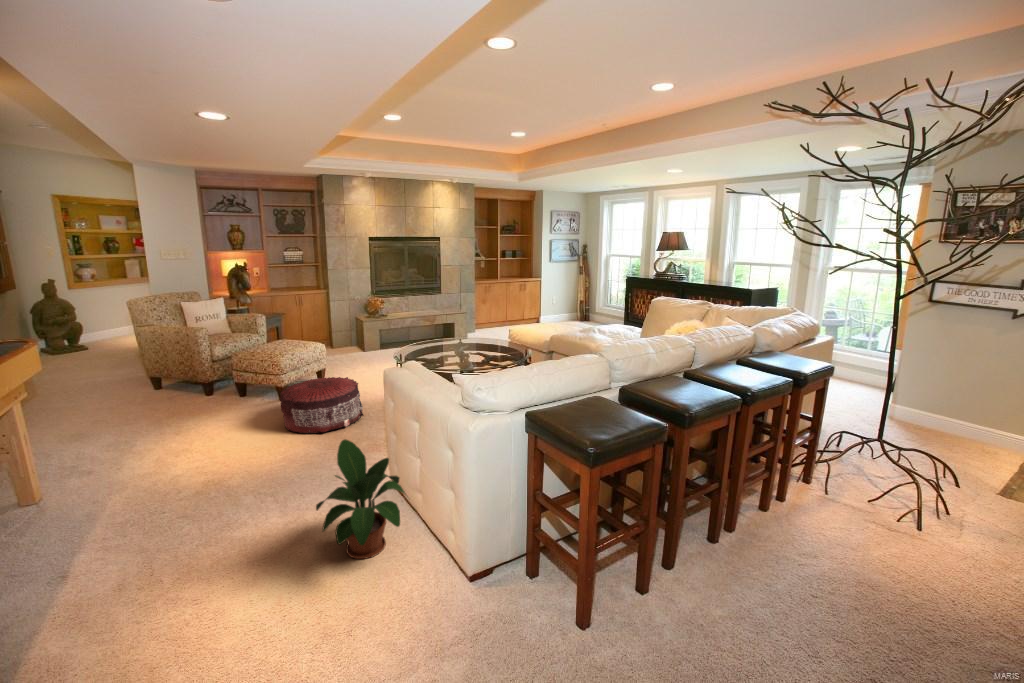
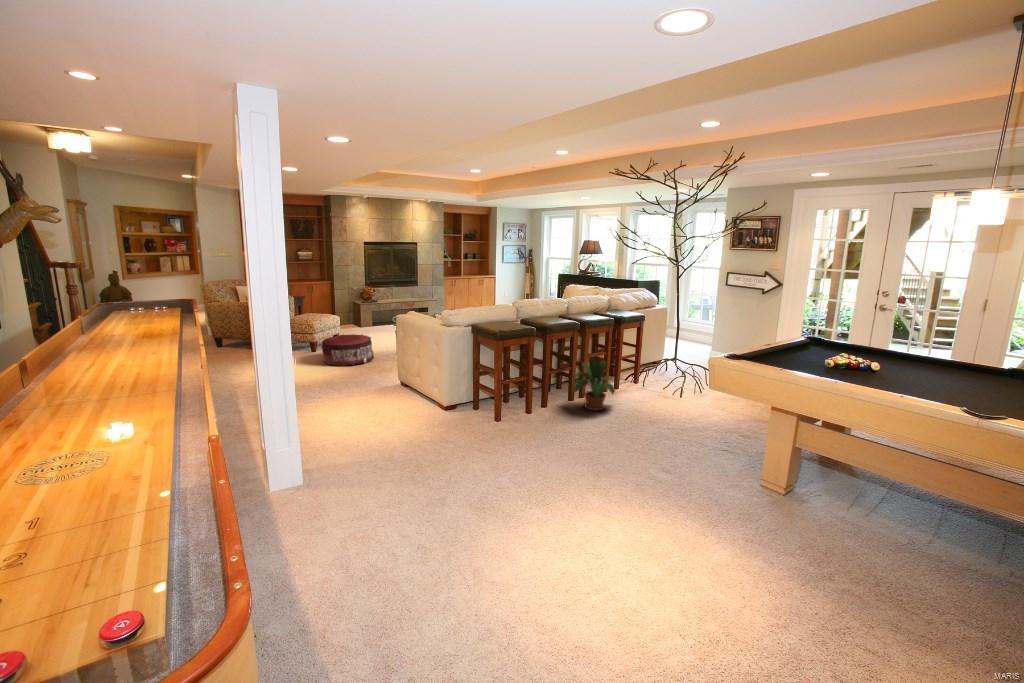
potted plant: present [316,439,405,559] -> present [574,357,617,410]

